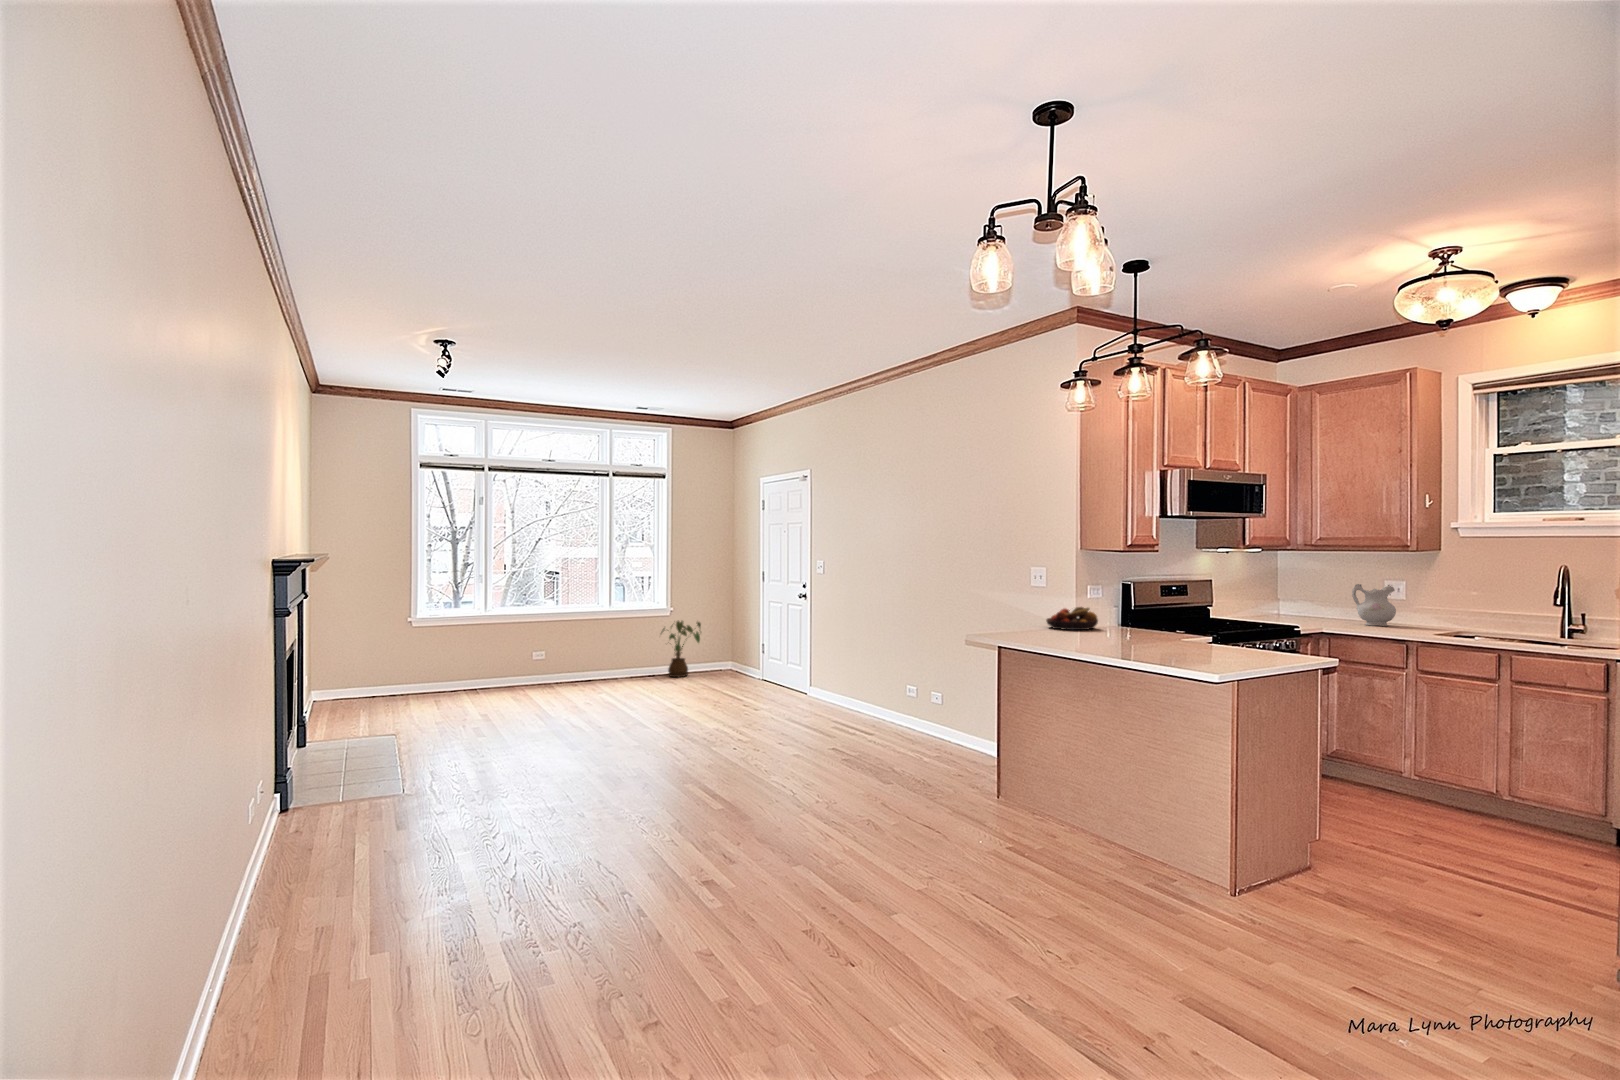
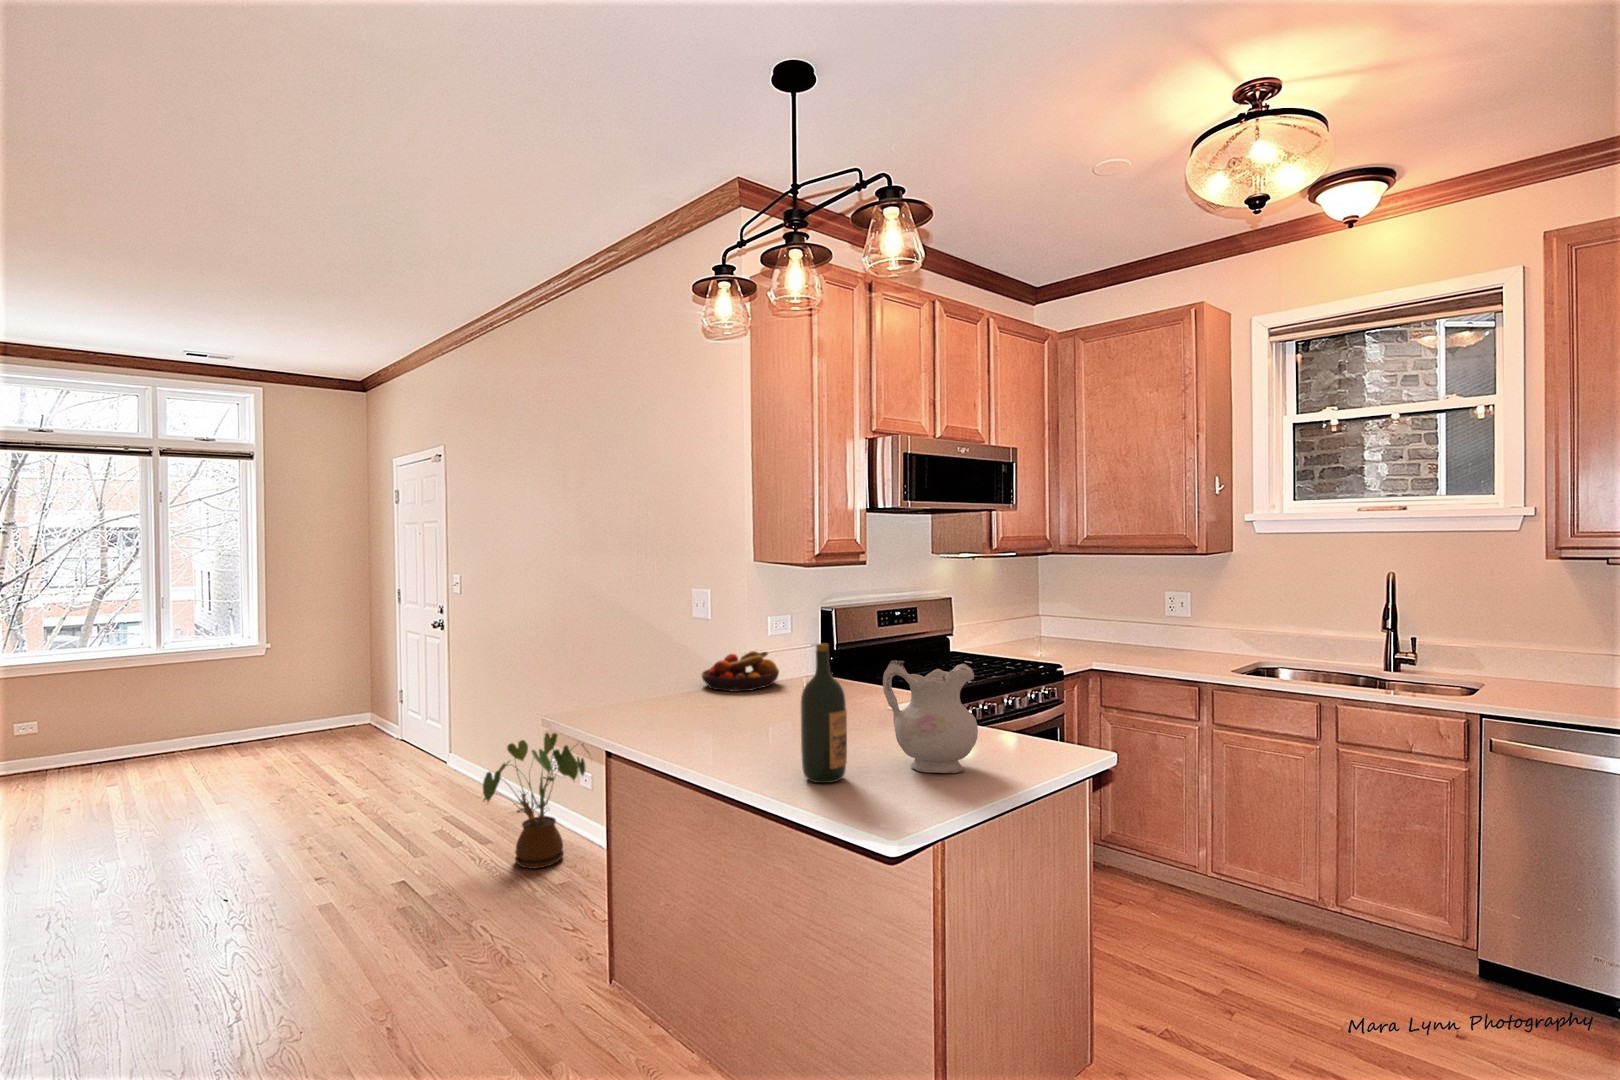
ceramic pitcher: present [1352,584,1396,626] -> present [883,660,978,773]
wine bottle: none [1152,586,1178,658] -> present [801,644,847,783]
house plant: present [661,621,701,677] -> present [483,733,589,868]

